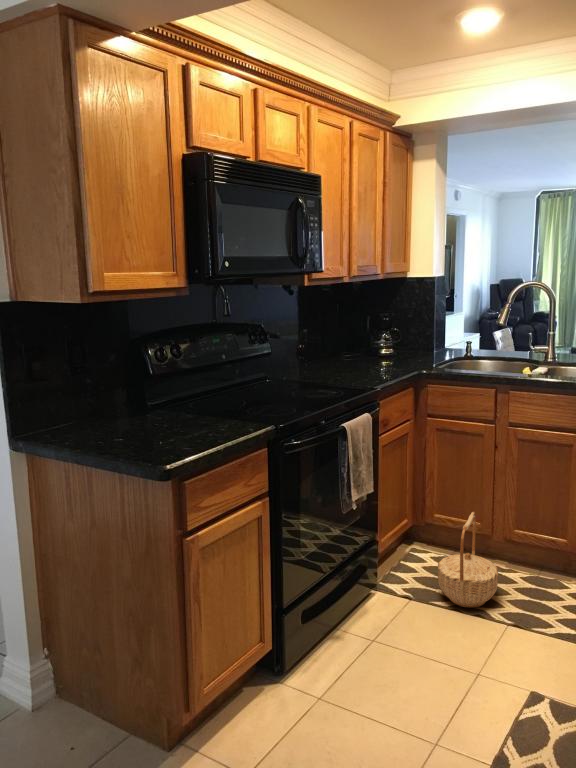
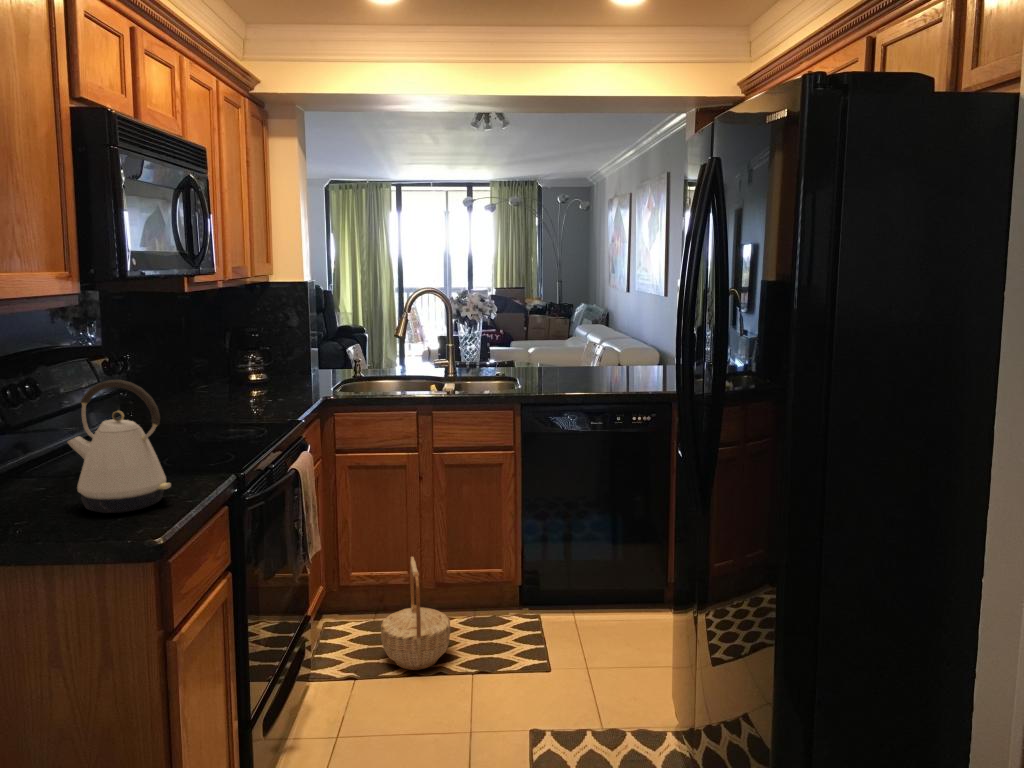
kettle: none [155,354,211,444] -> present [67,380,171,513]

